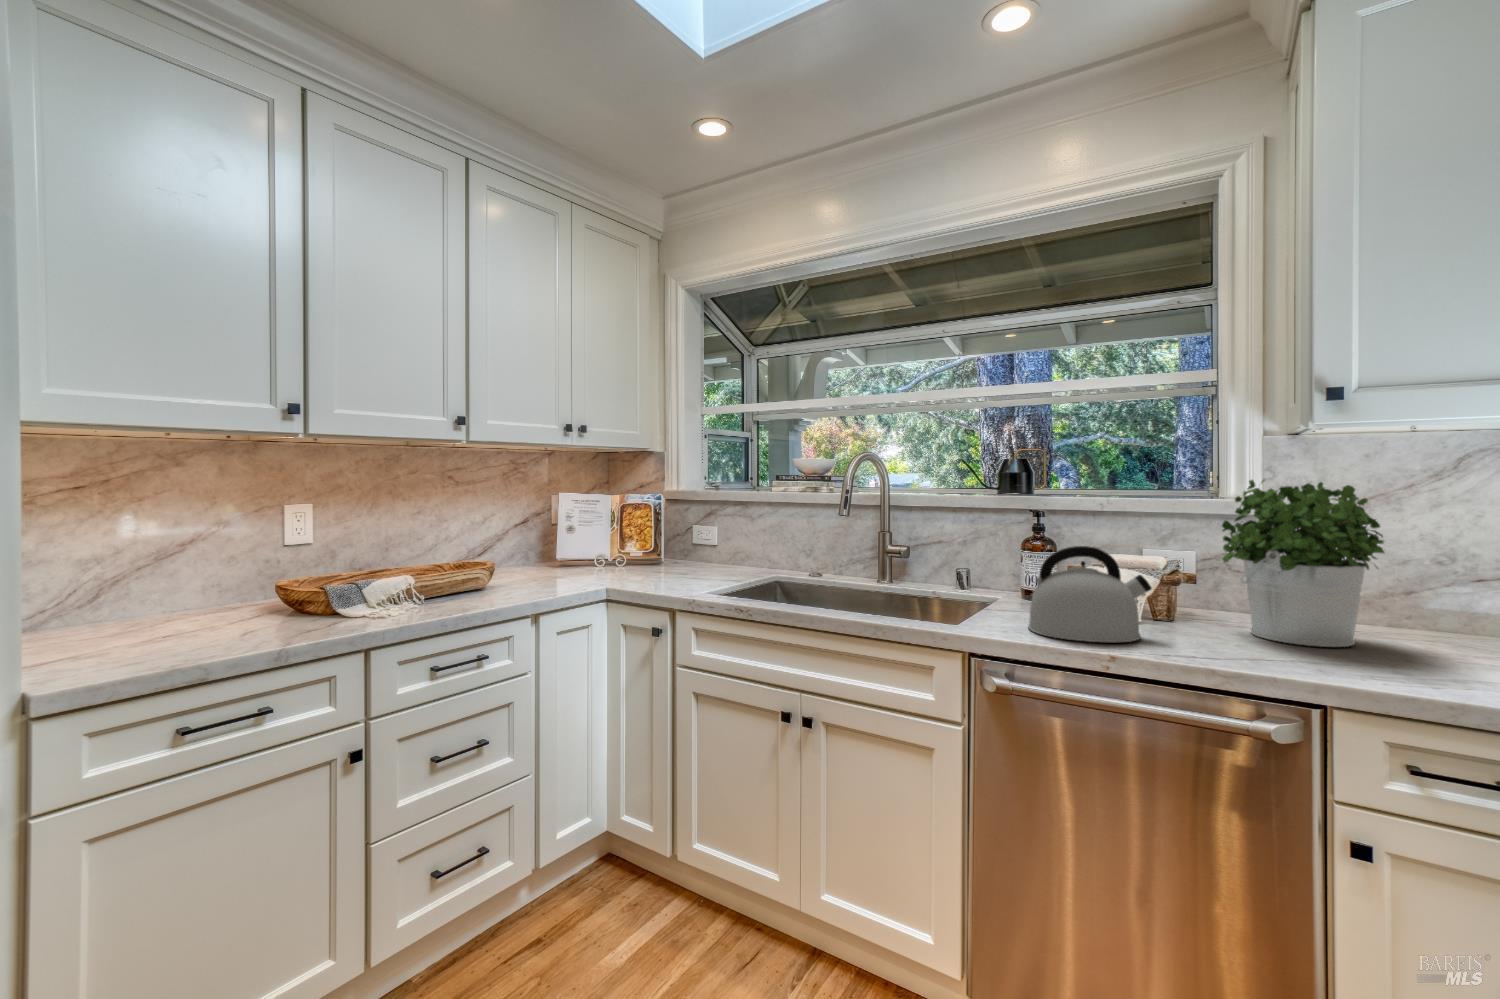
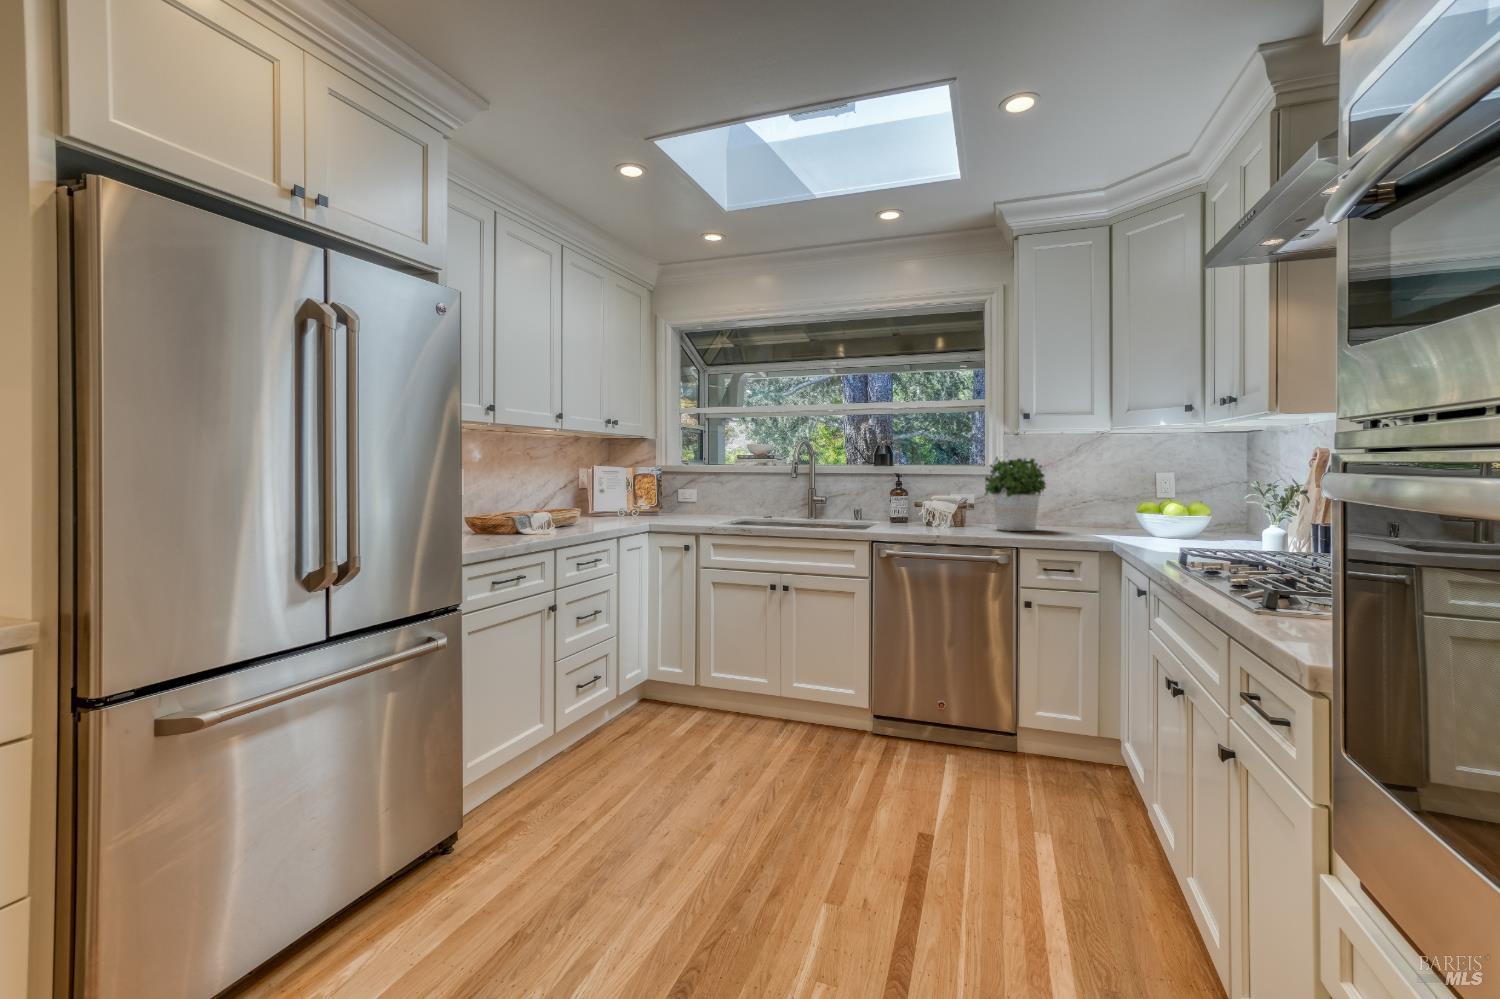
kettle: present [1028,546,1152,642] -> none [899,488,954,532]

